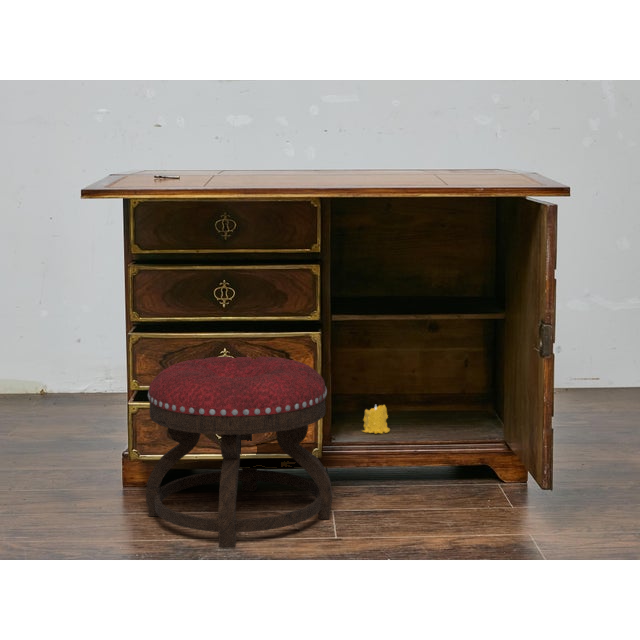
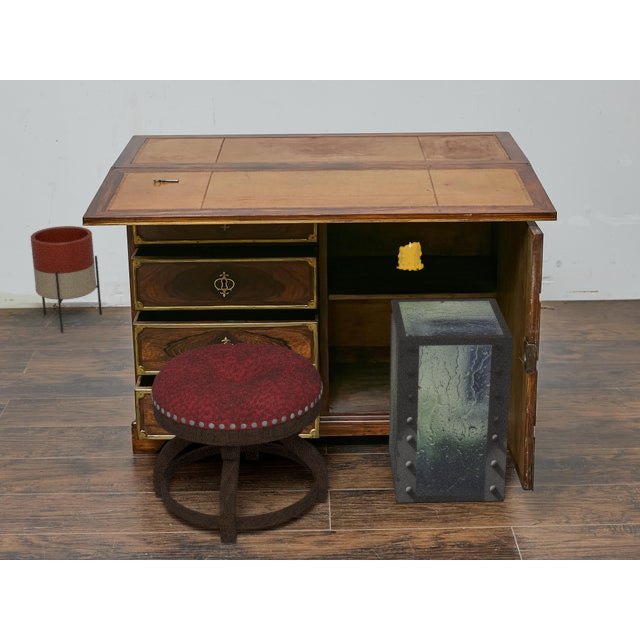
planter: none [22,305,90,408] -> present [31,226,102,332]
storage box: none [393,315,522,518] -> present [389,298,513,503]
candle: present [364,405,390,434] -> present [397,242,423,271]

